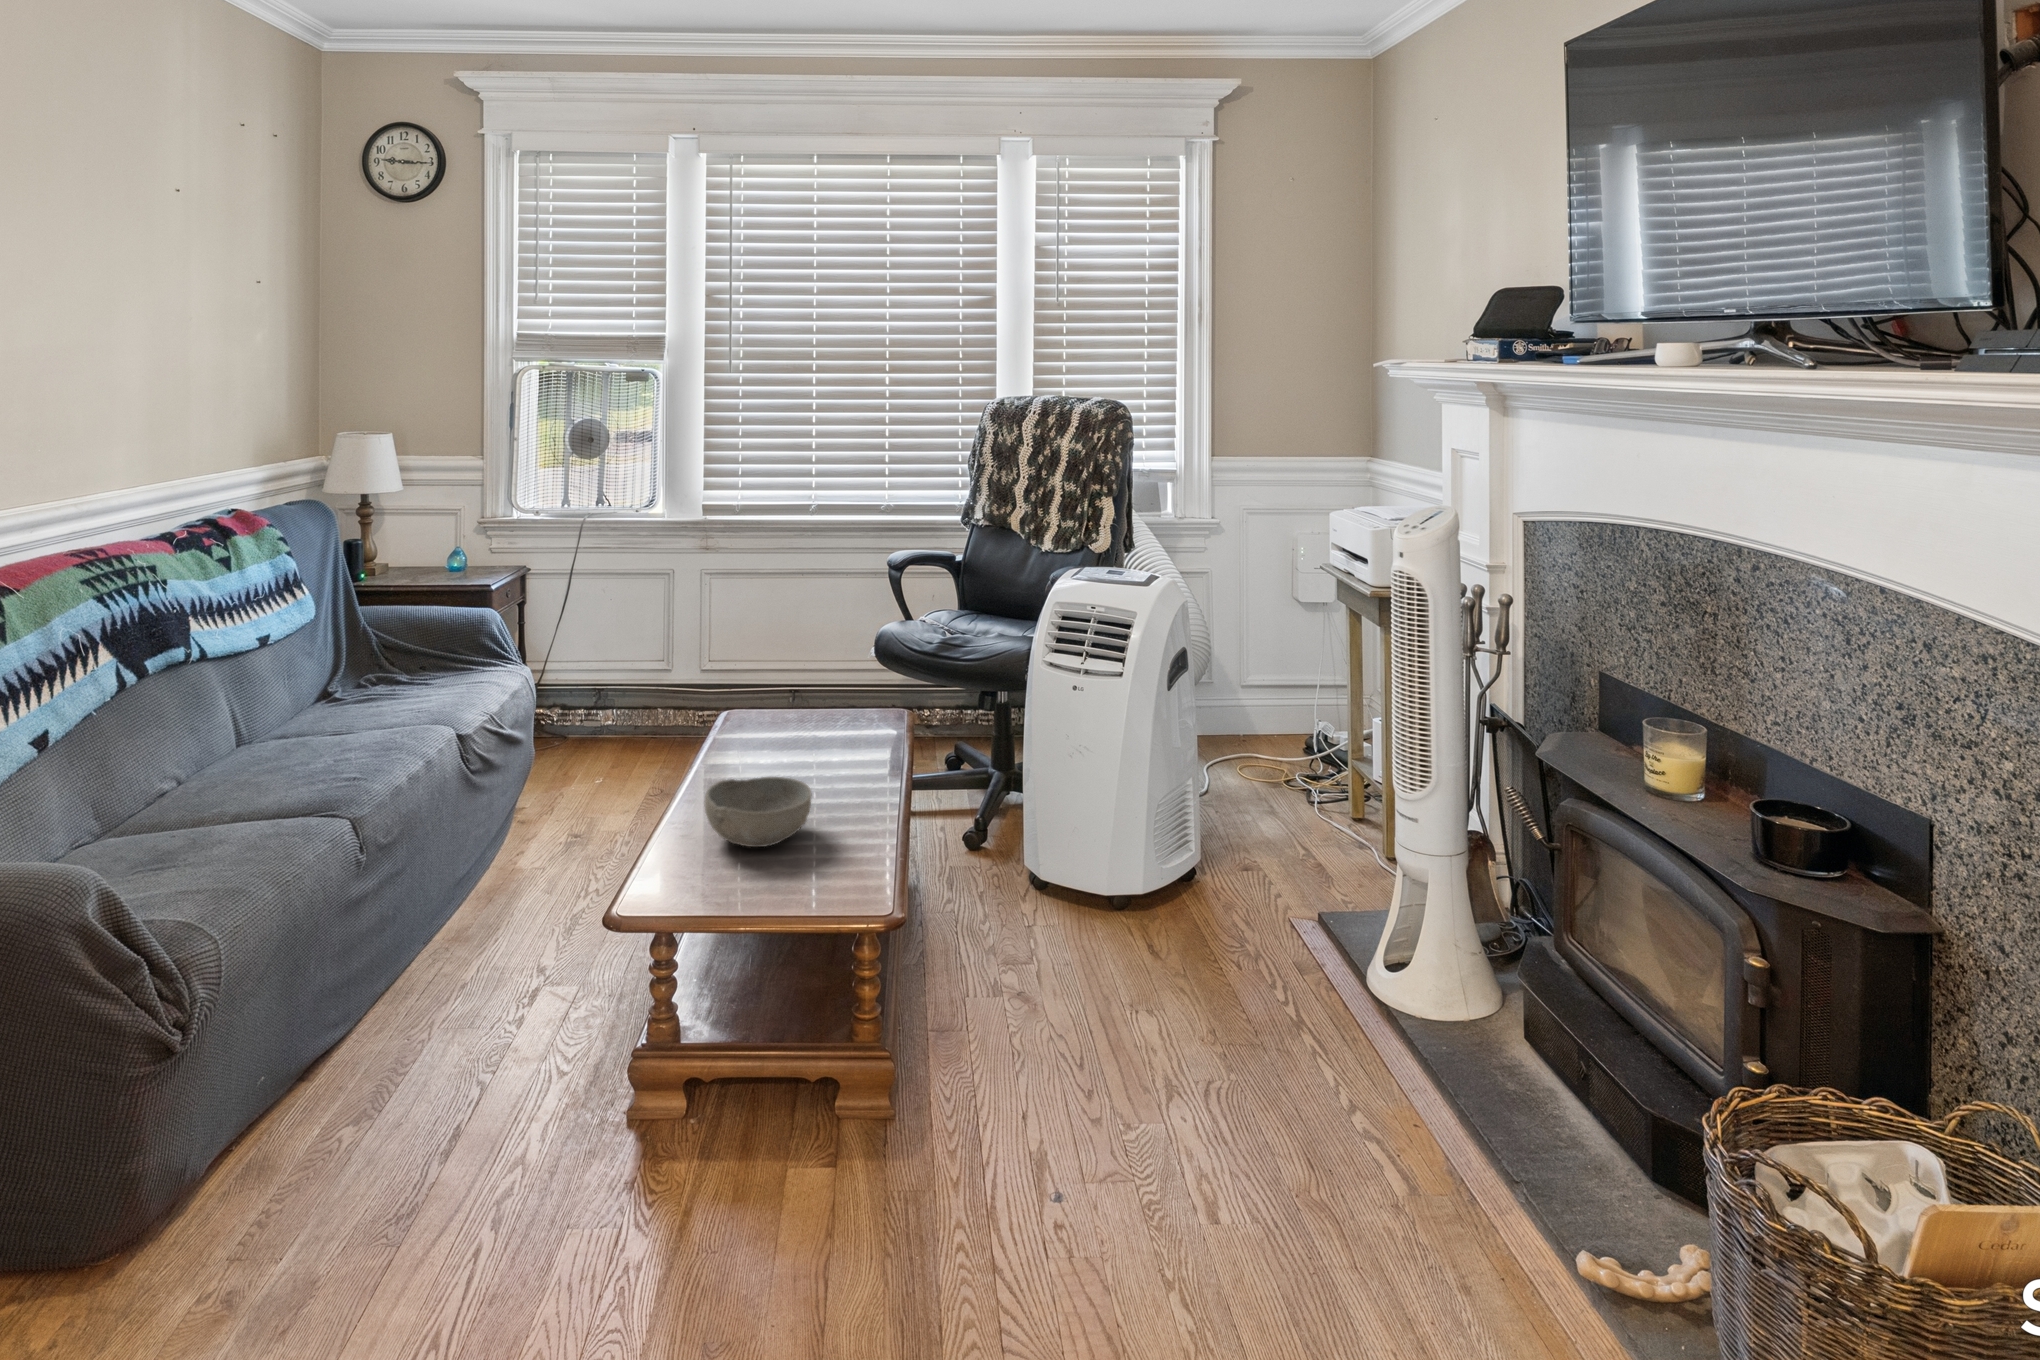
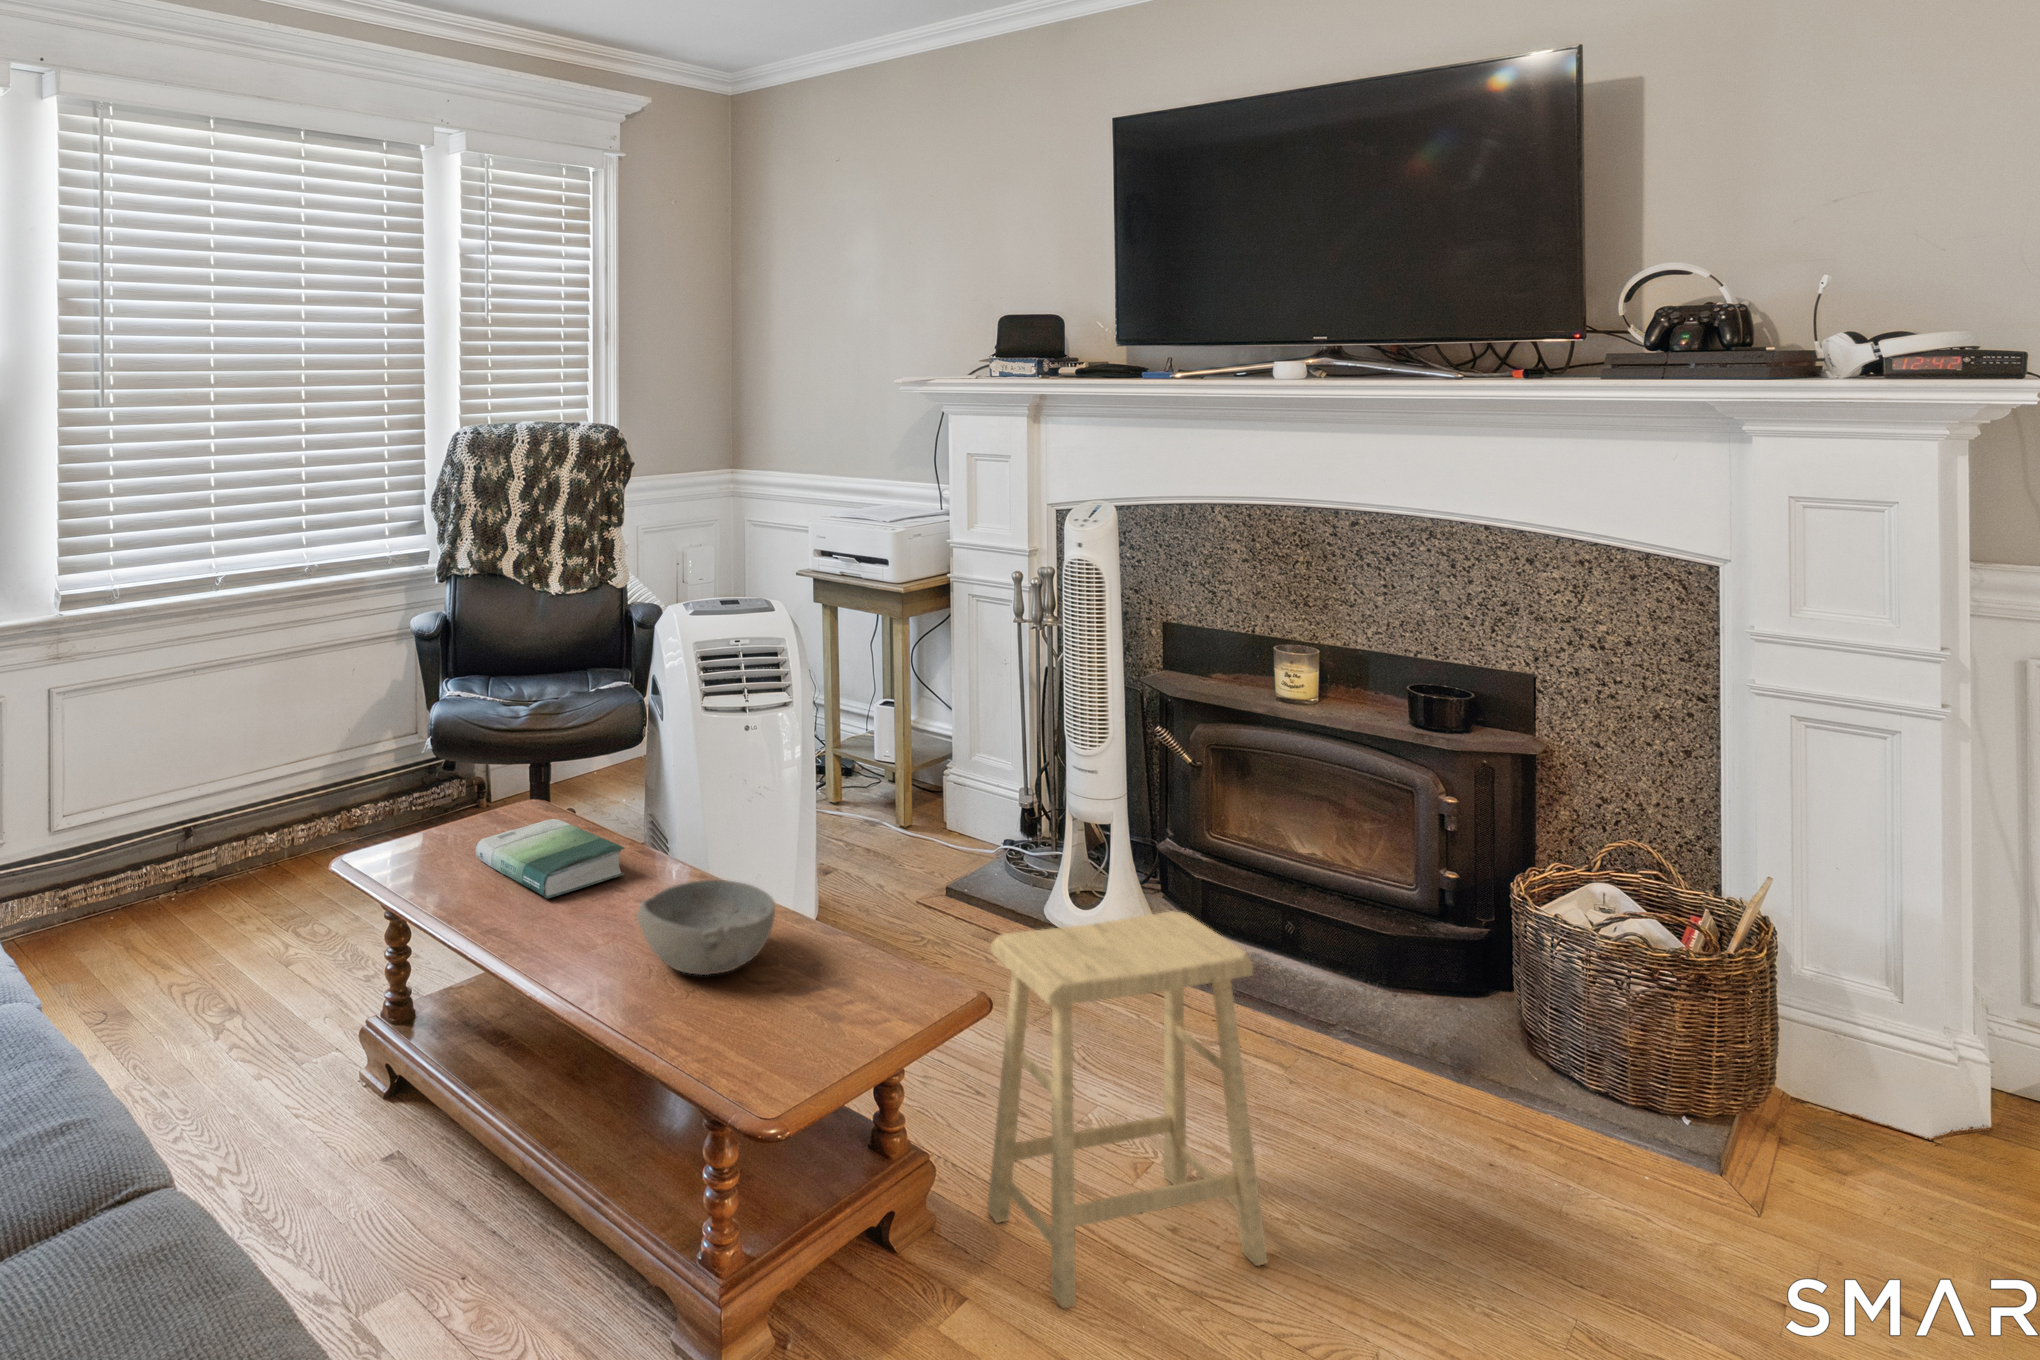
book: none [747,719,834,770] -> present [475,819,625,898]
footstool: none [866,883,1111,1266] -> present [987,911,1267,1308]

